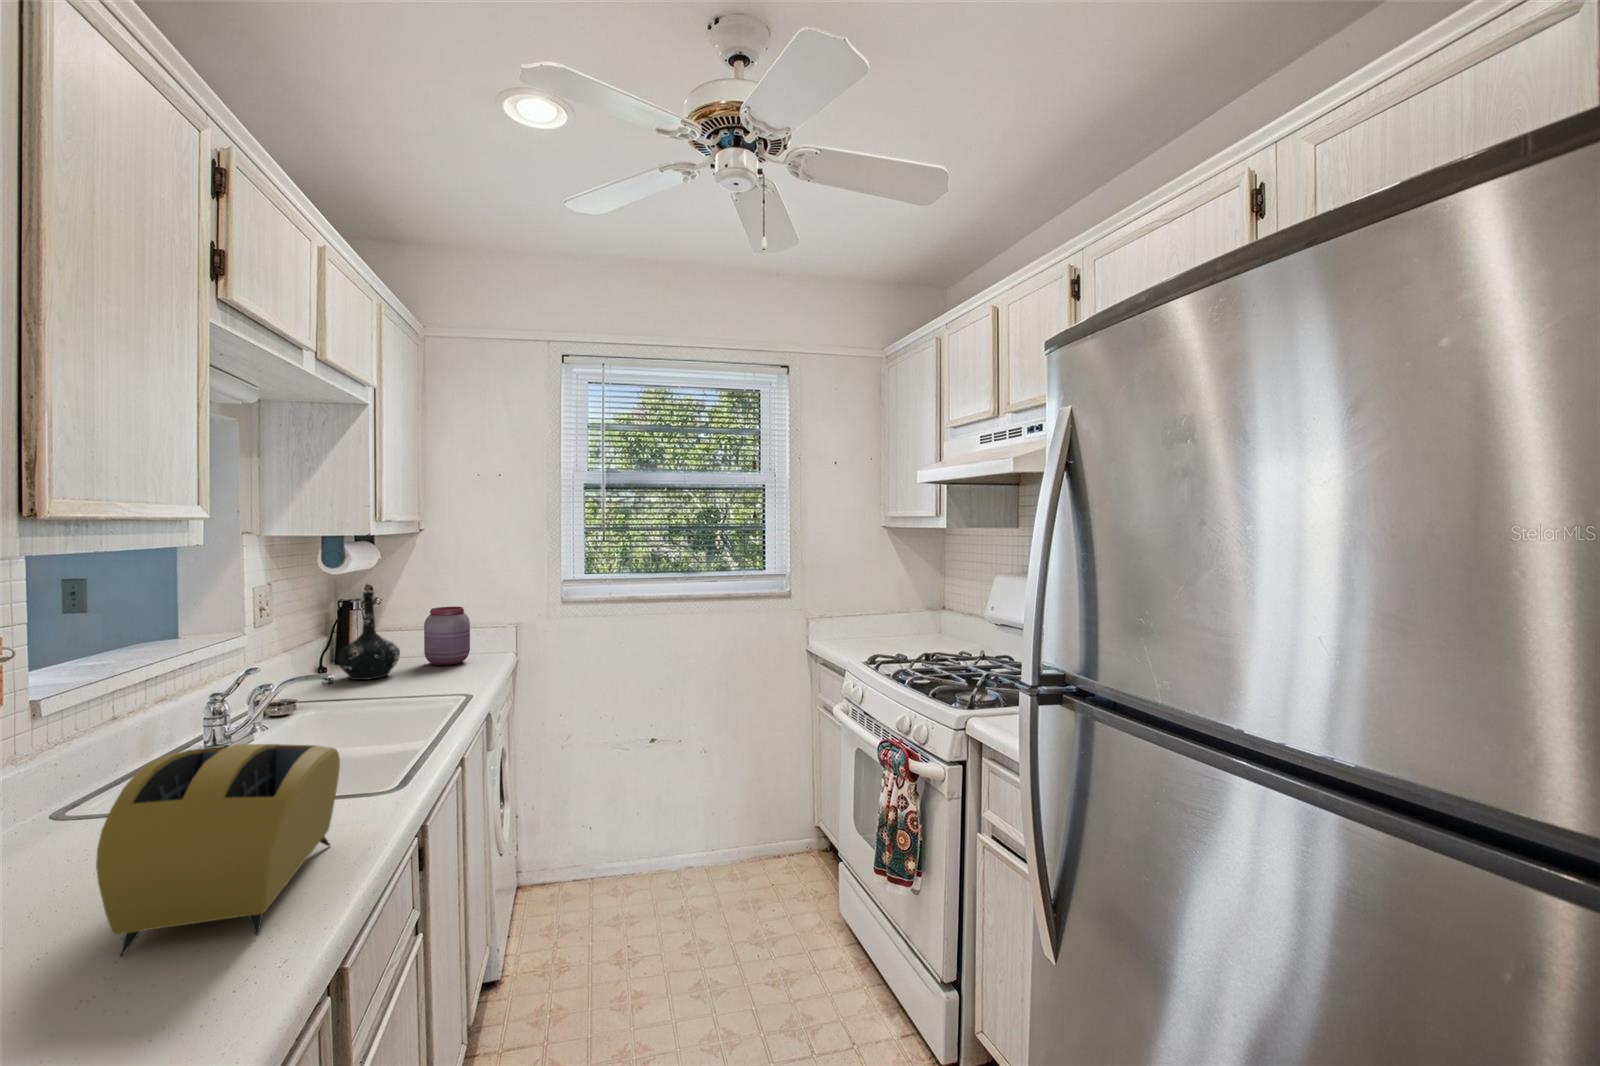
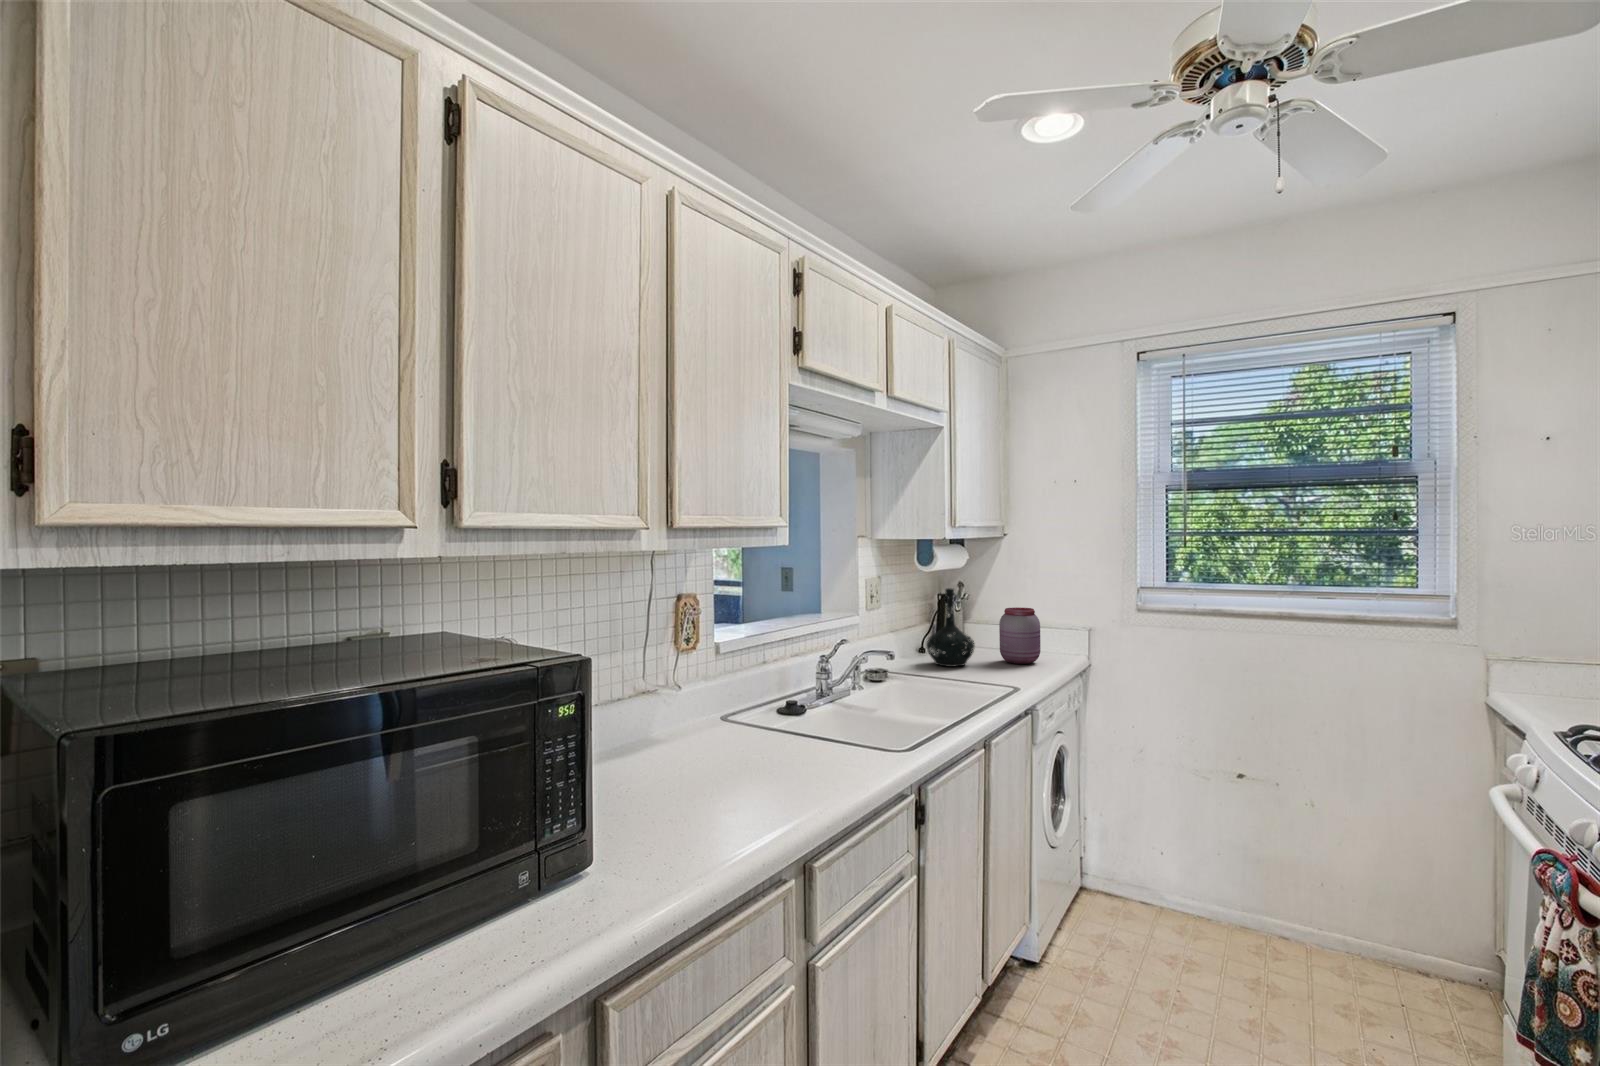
toaster: present [96,744,340,956] -> none [703,680,843,805]

